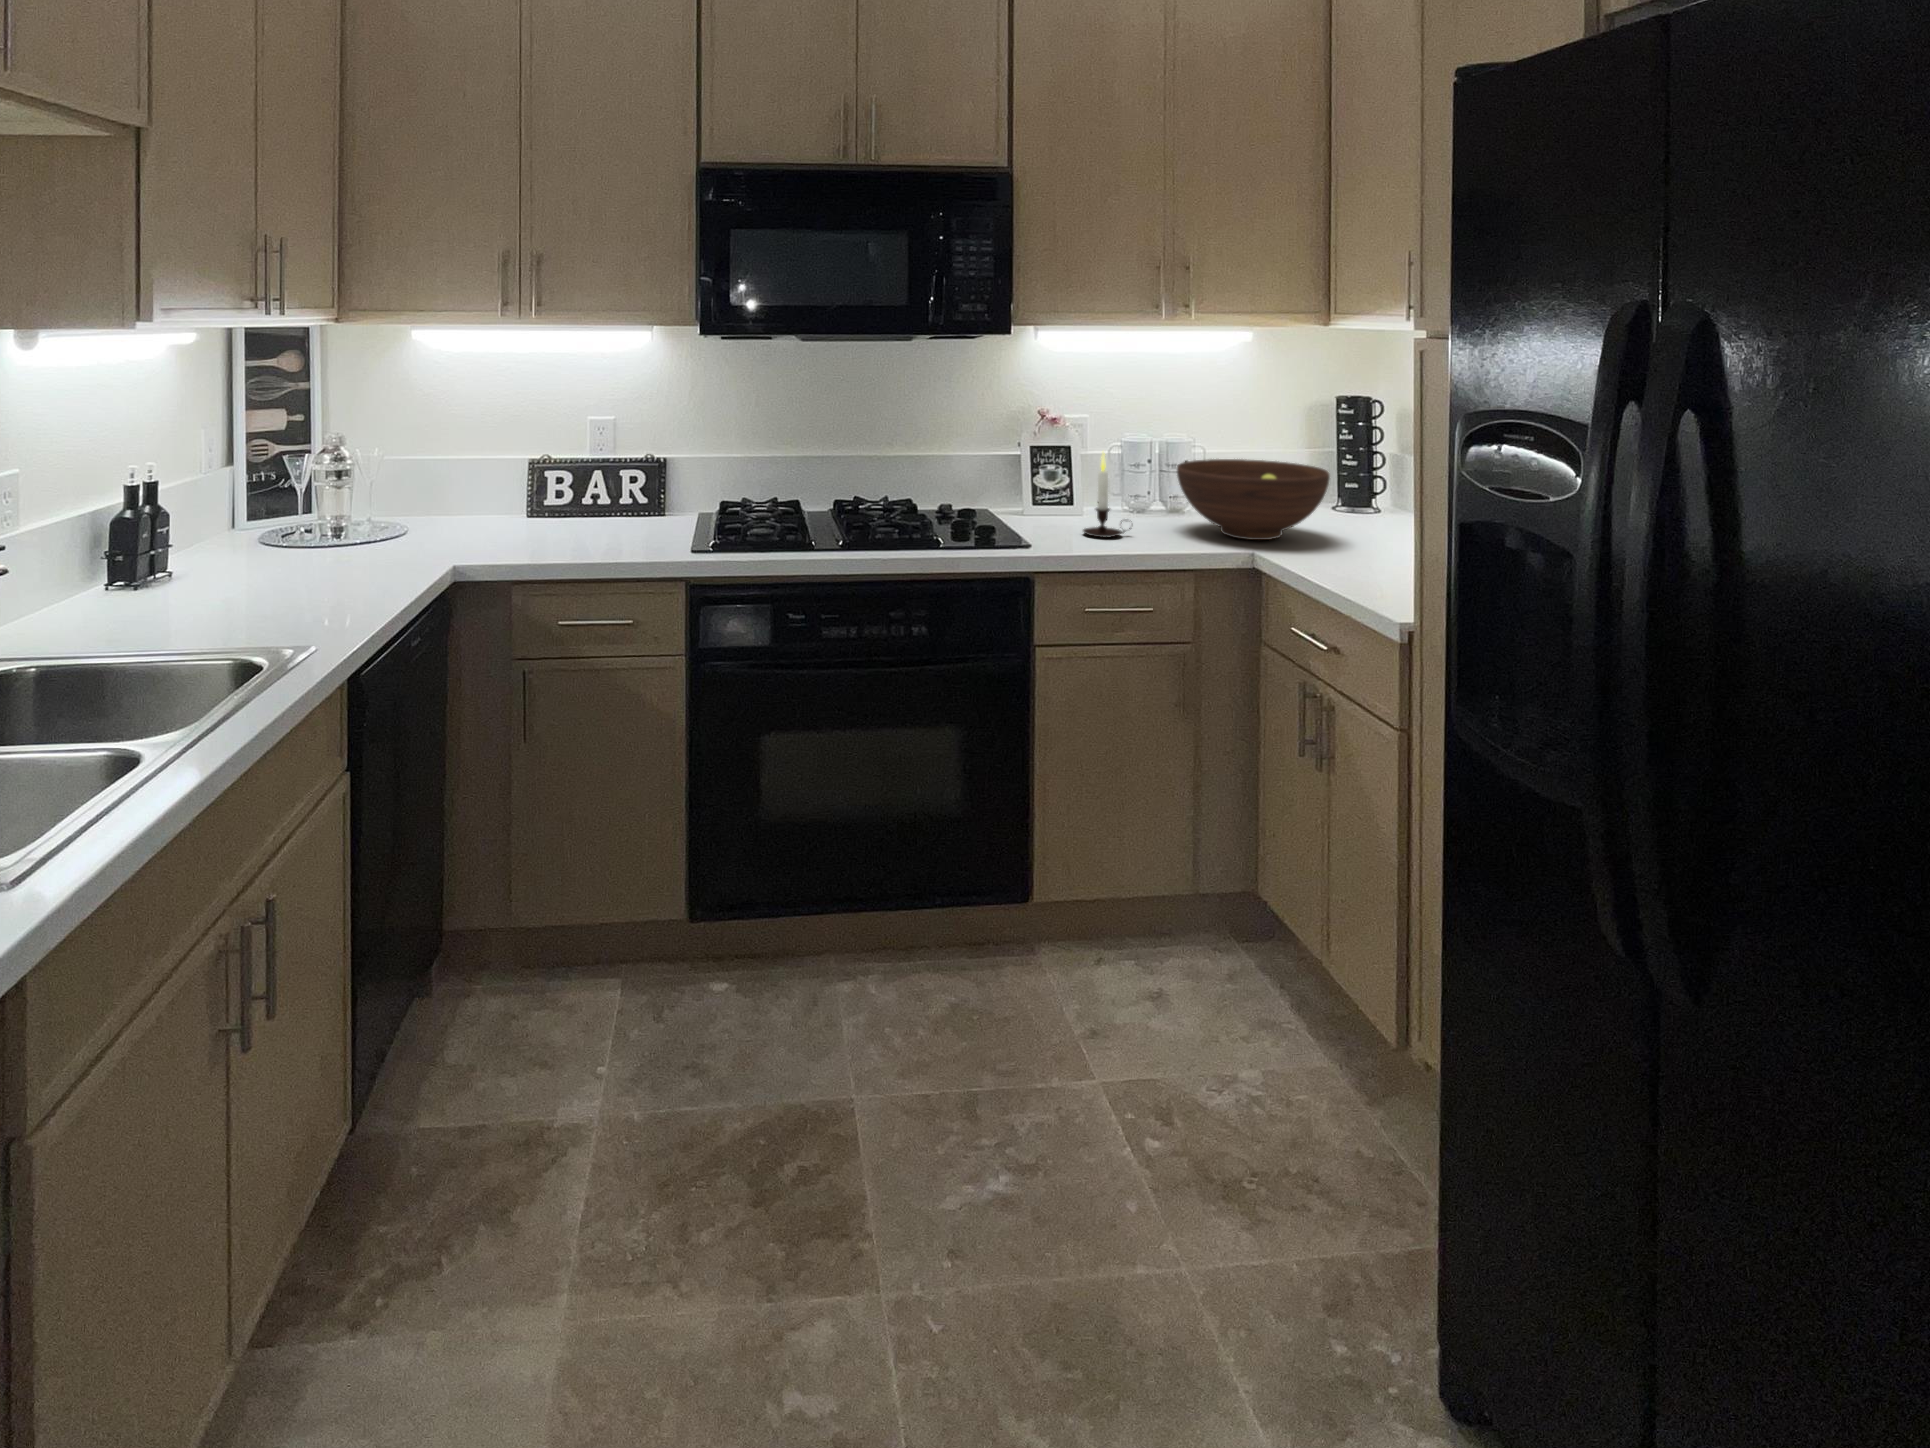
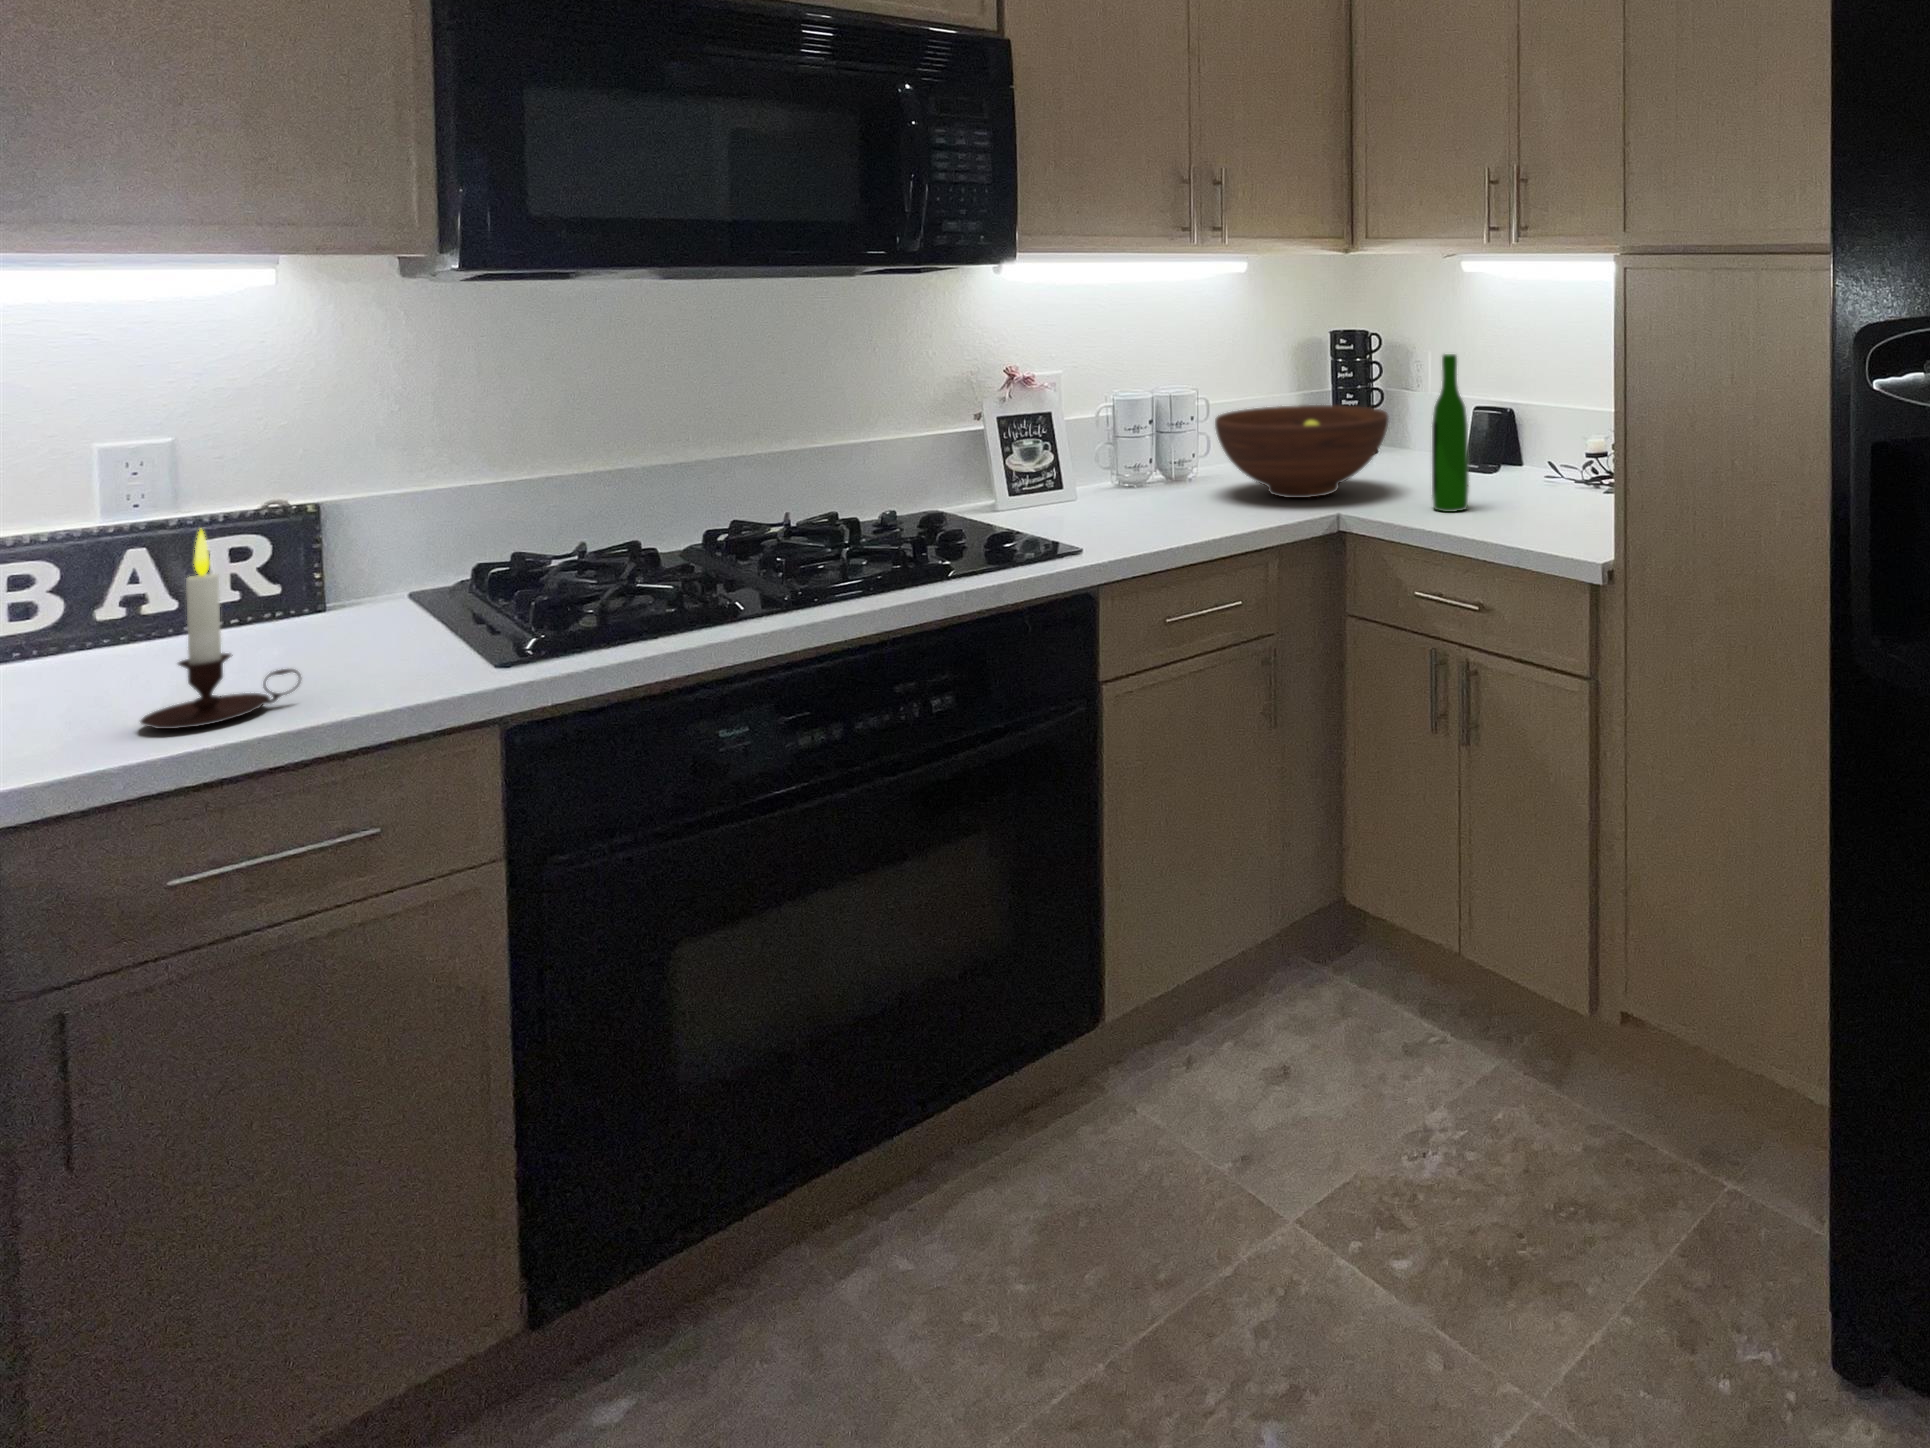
wine bottle: none [1338,426,1374,570] -> present [1432,354,1469,512]
candle: present [1083,453,1130,538] -> present [140,530,301,729]

